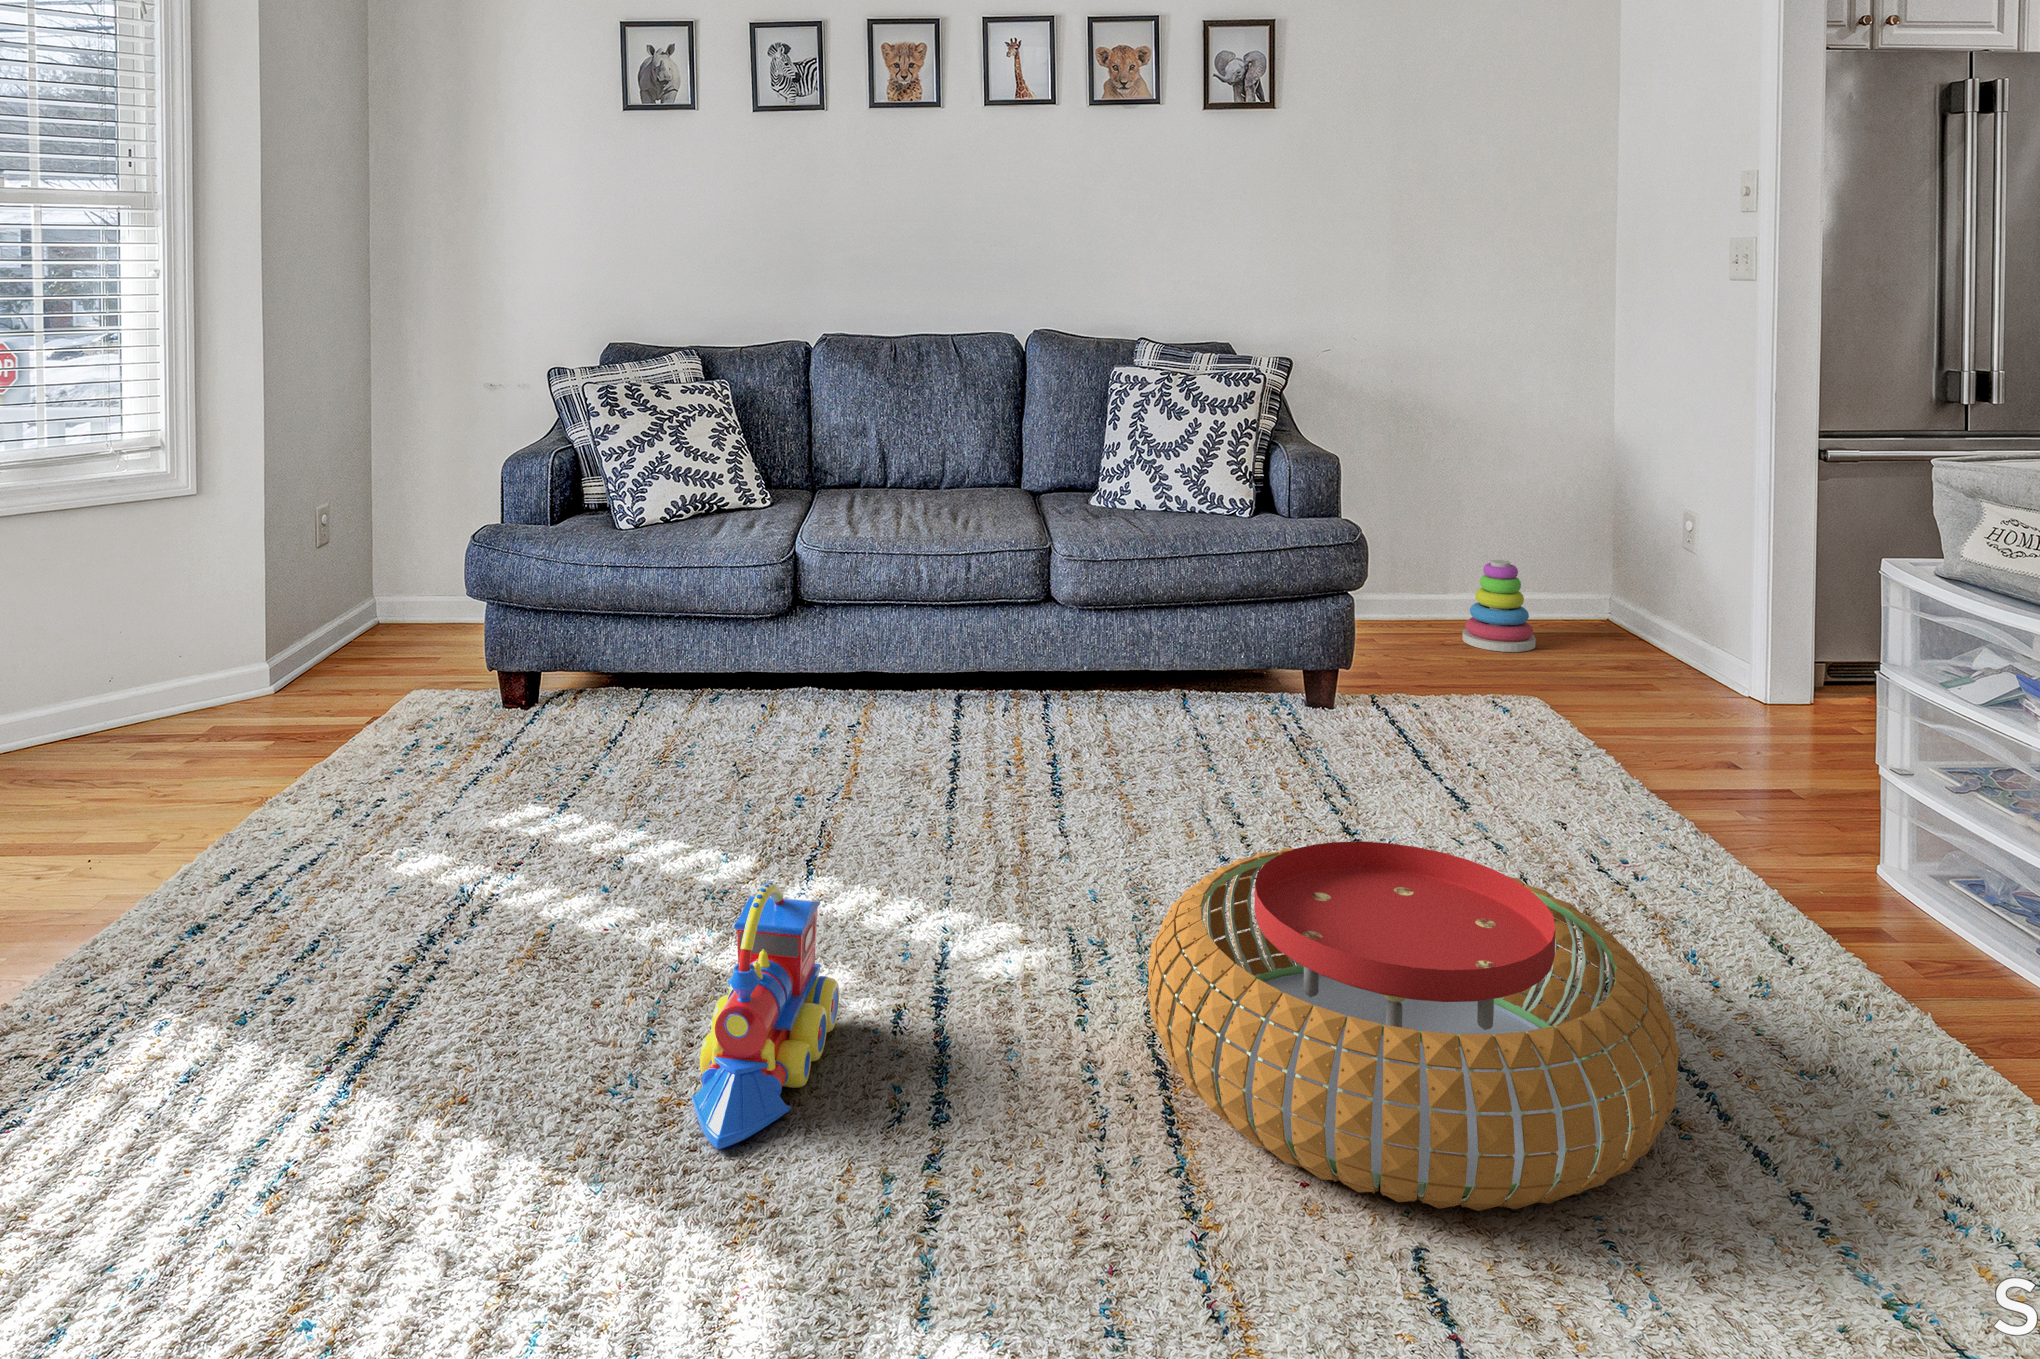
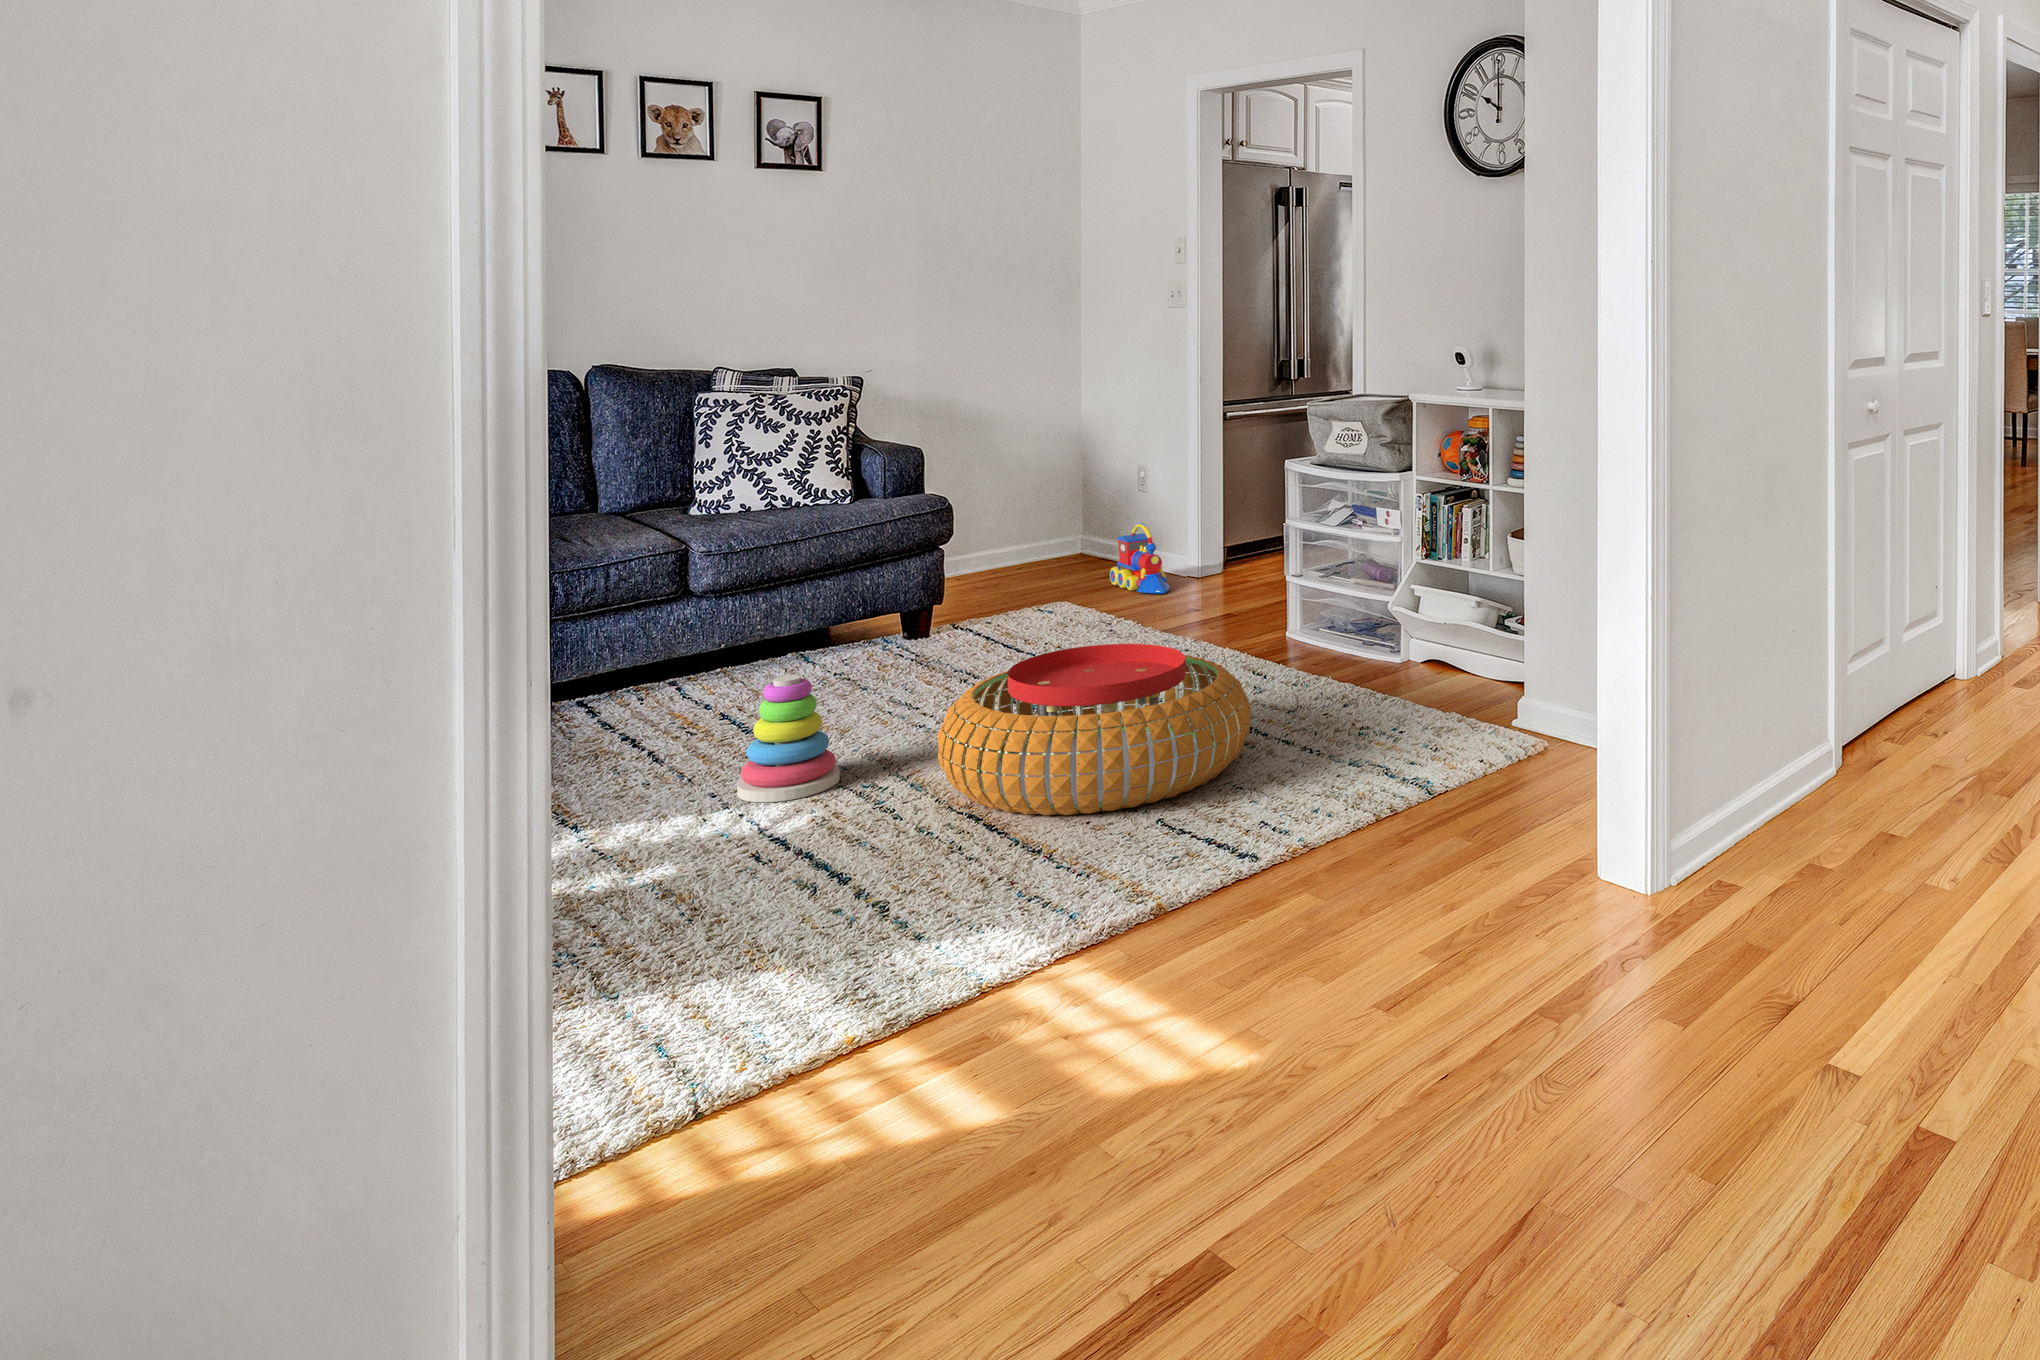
stacking toy: present [1463,560,1536,652] -> present [737,675,840,802]
toy train: present [692,882,839,1149] -> present [1110,523,1170,593]

